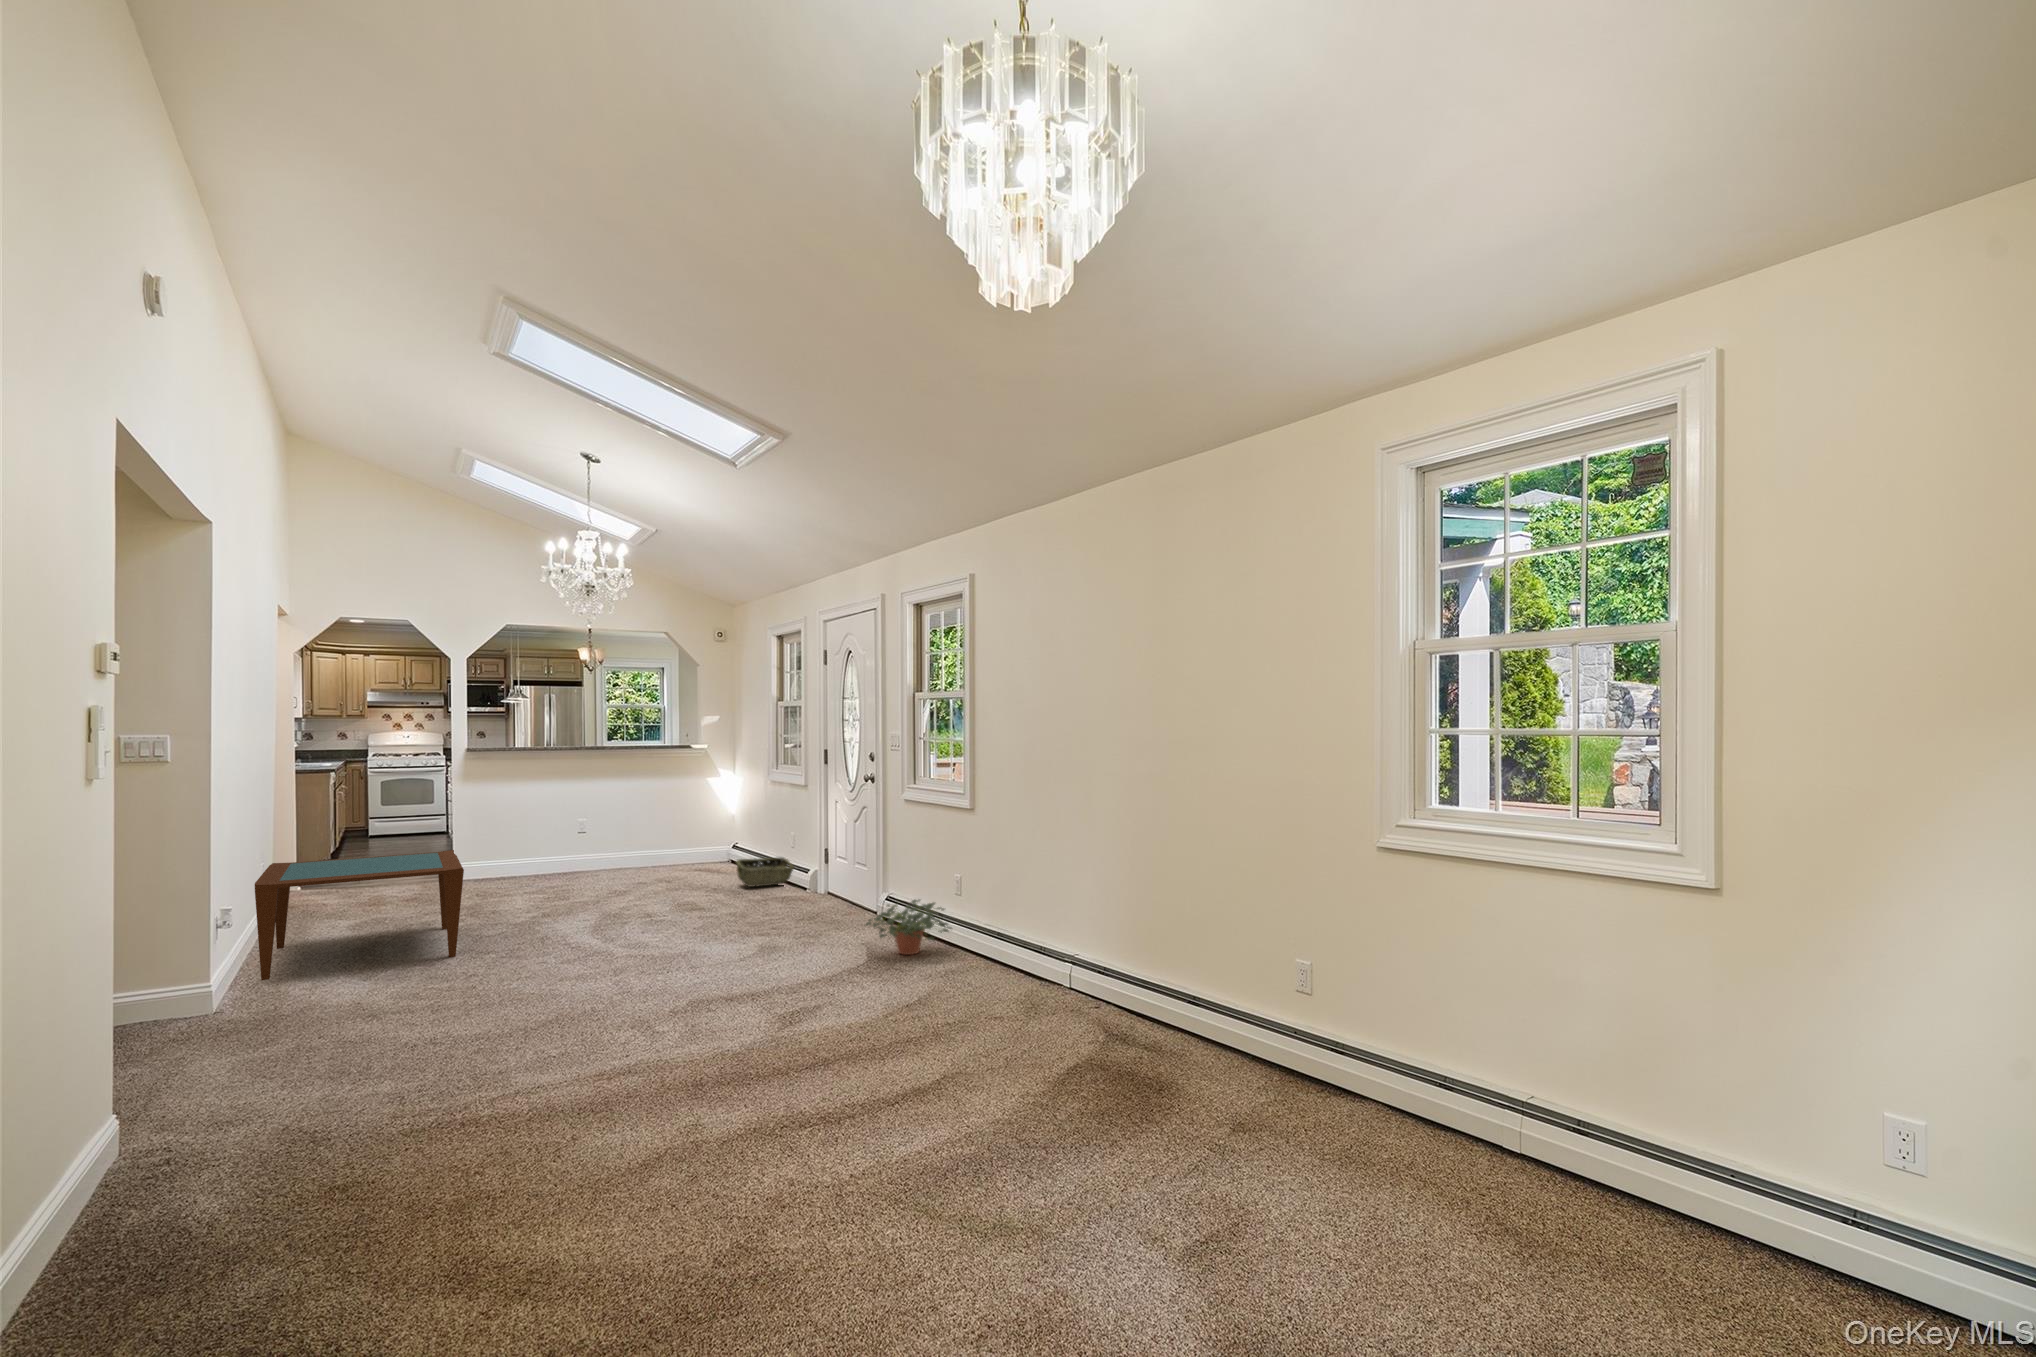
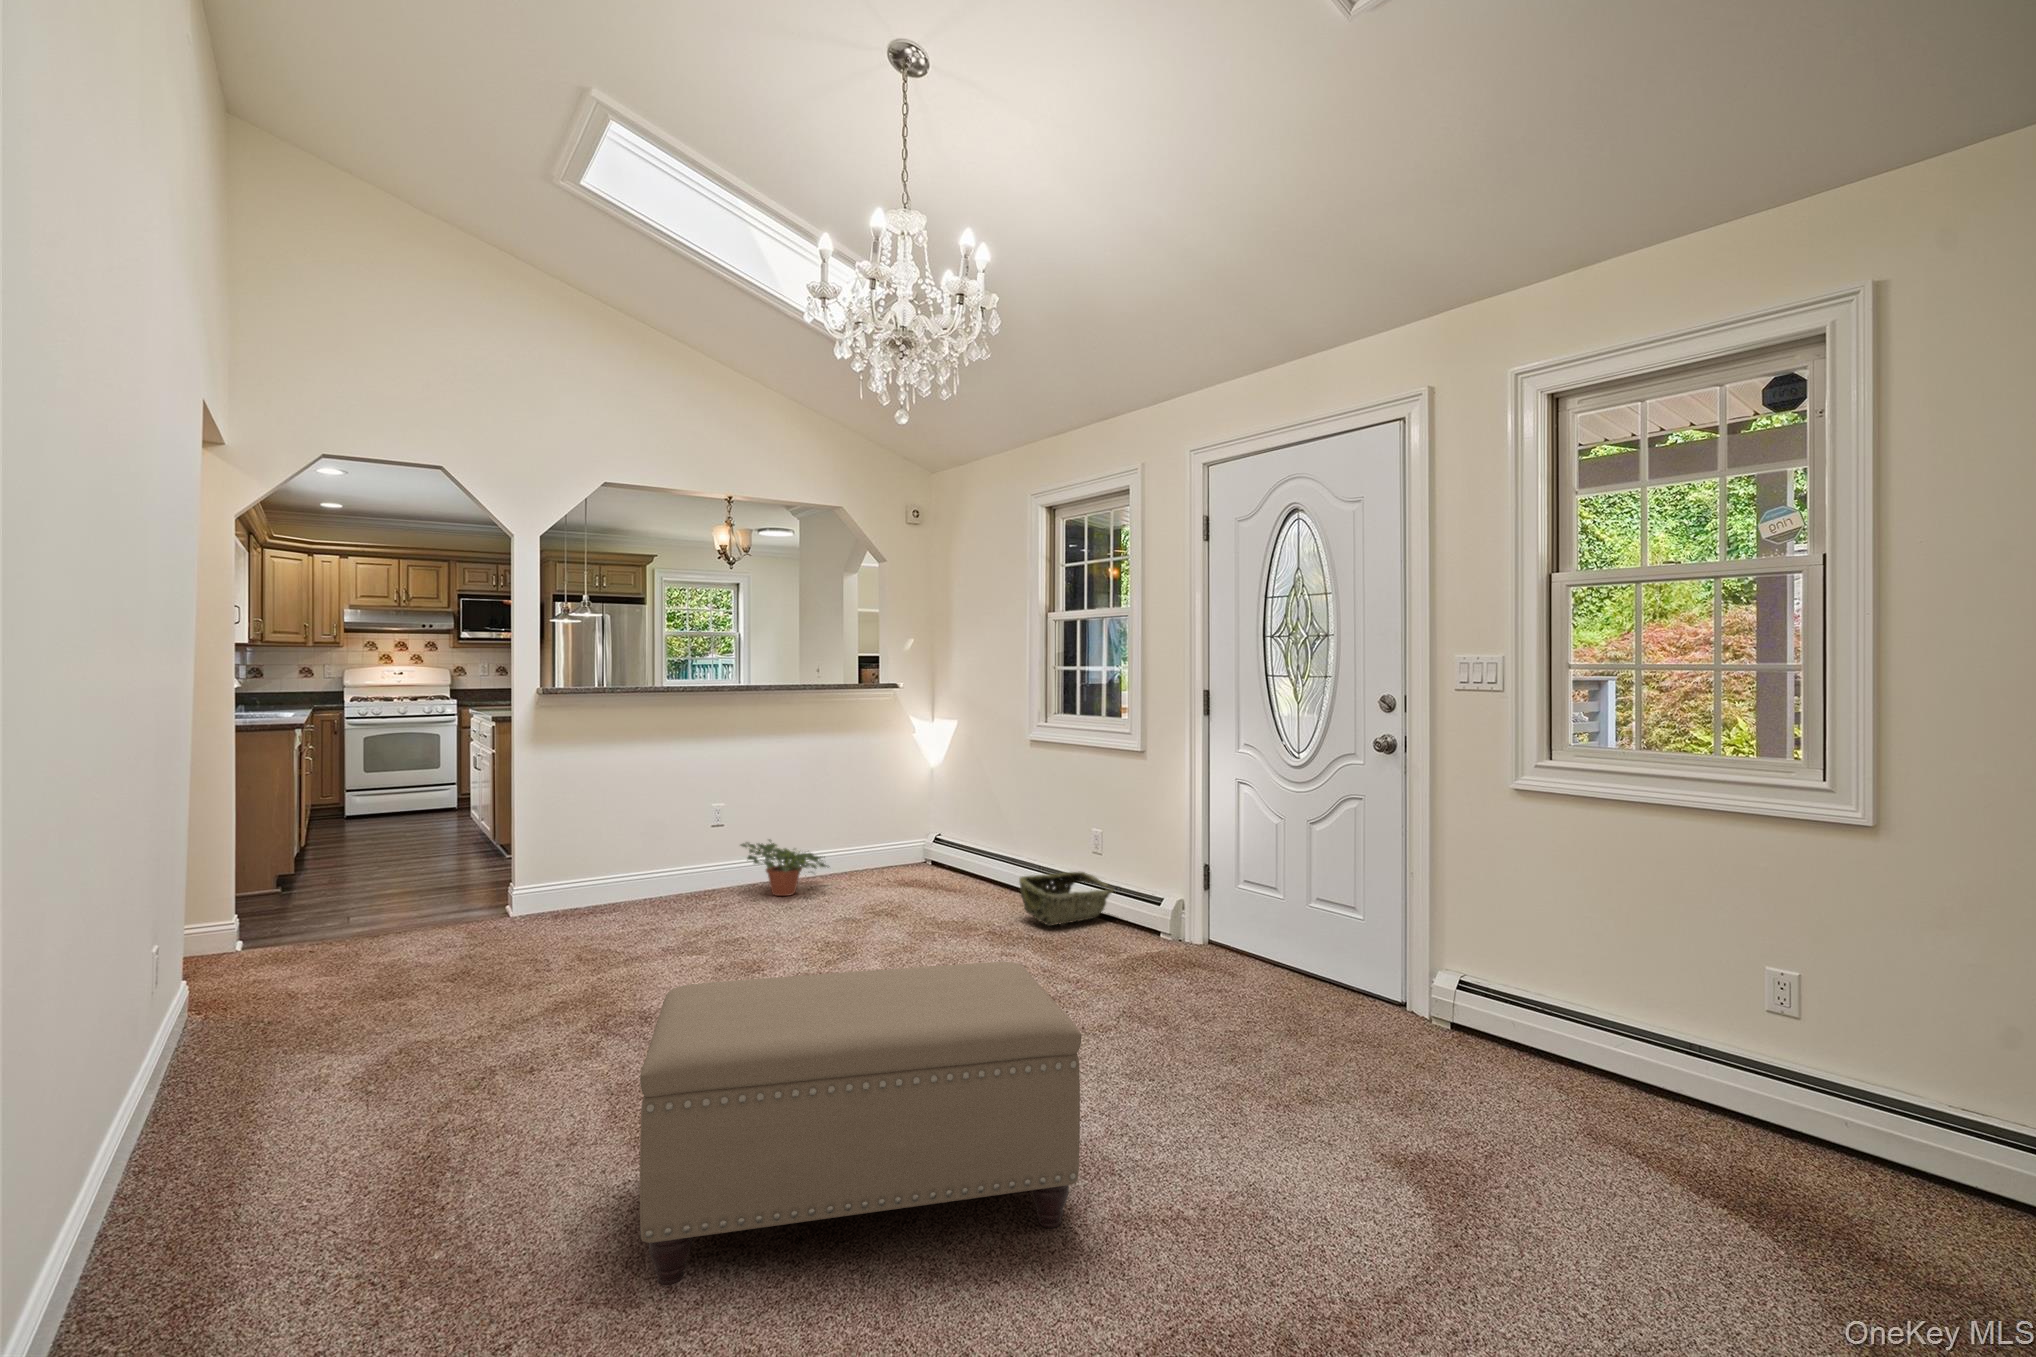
coffee table: present [255,850,464,980] -> none [105,878,654,1296]
ottoman: none [434,876,625,979] -> present [640,962,1081,1286]
potted plant: present [866,899,951,955] -> present [741,840,830,896]

